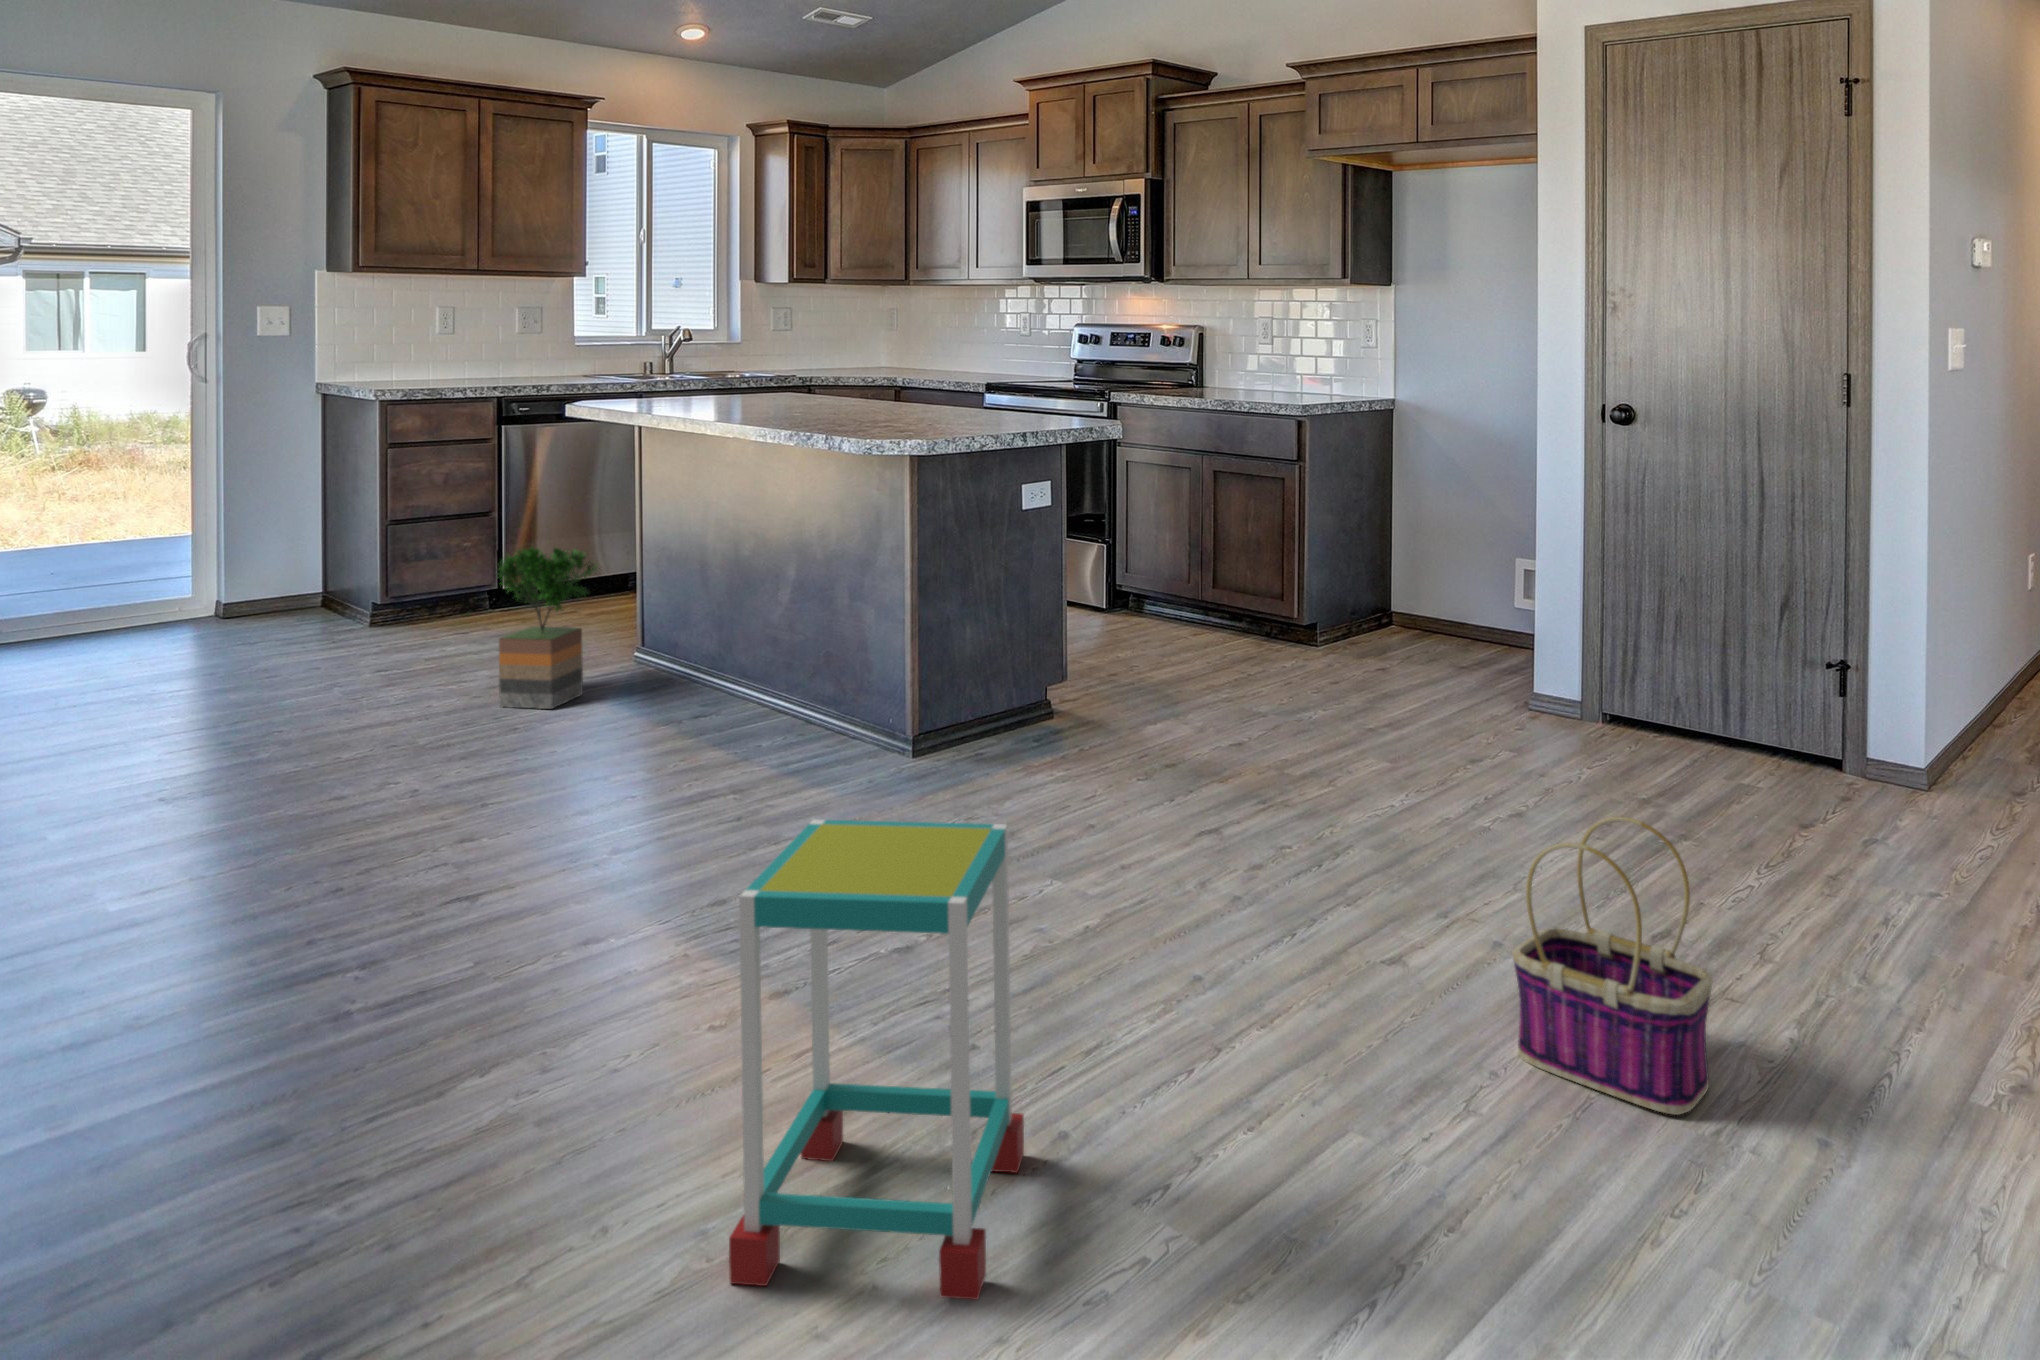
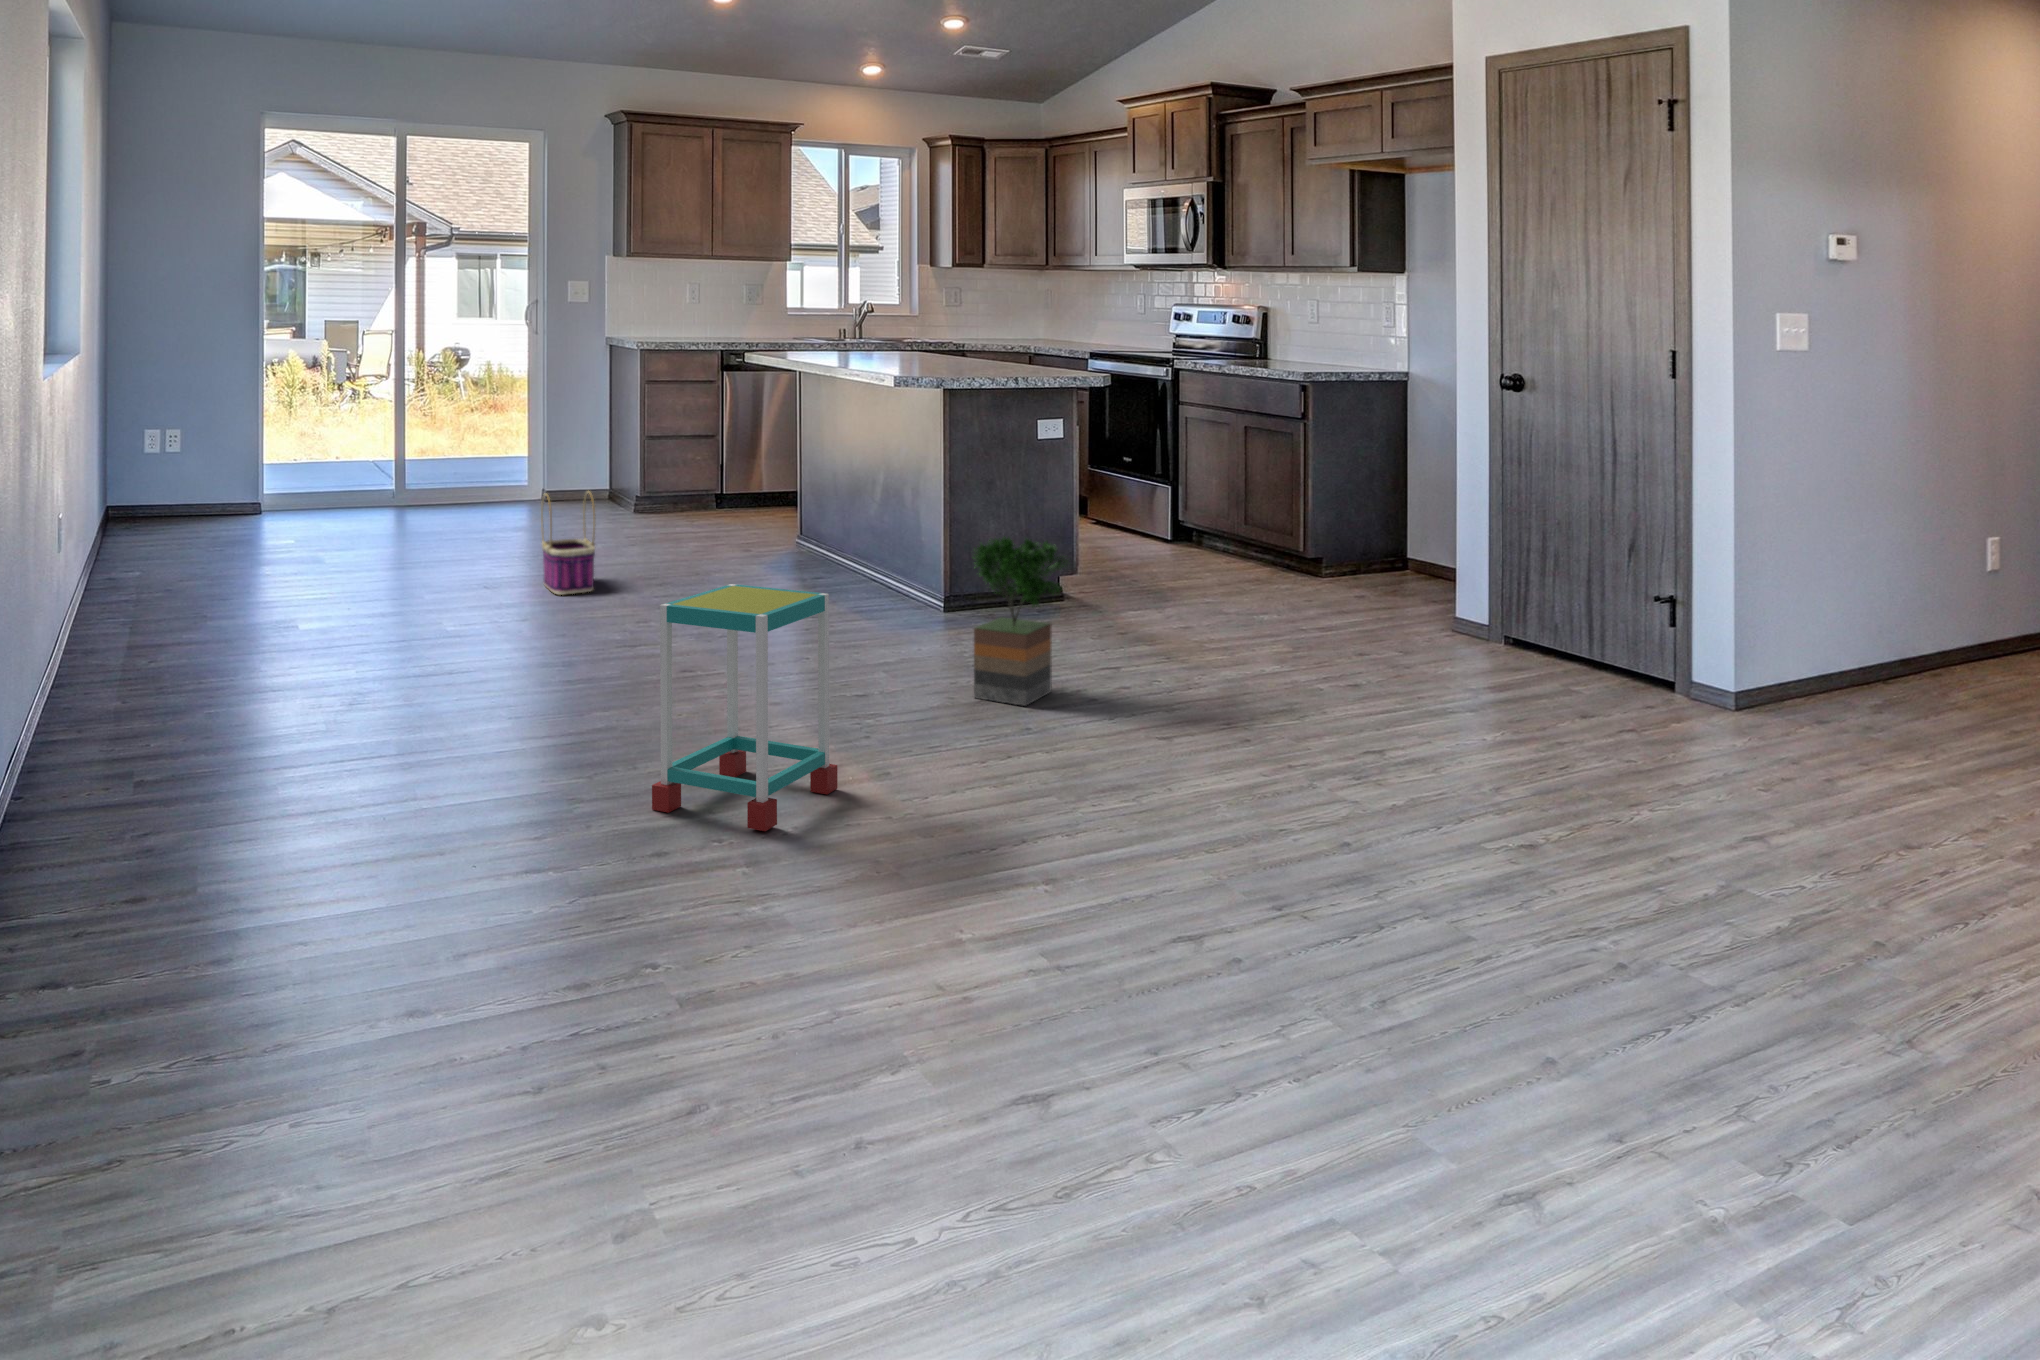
potted tree: present [499,547,600,709] -> present [973,536,1070,706]
basket: present [1512,816,1712,1115] -> present [541,491,595,595]

